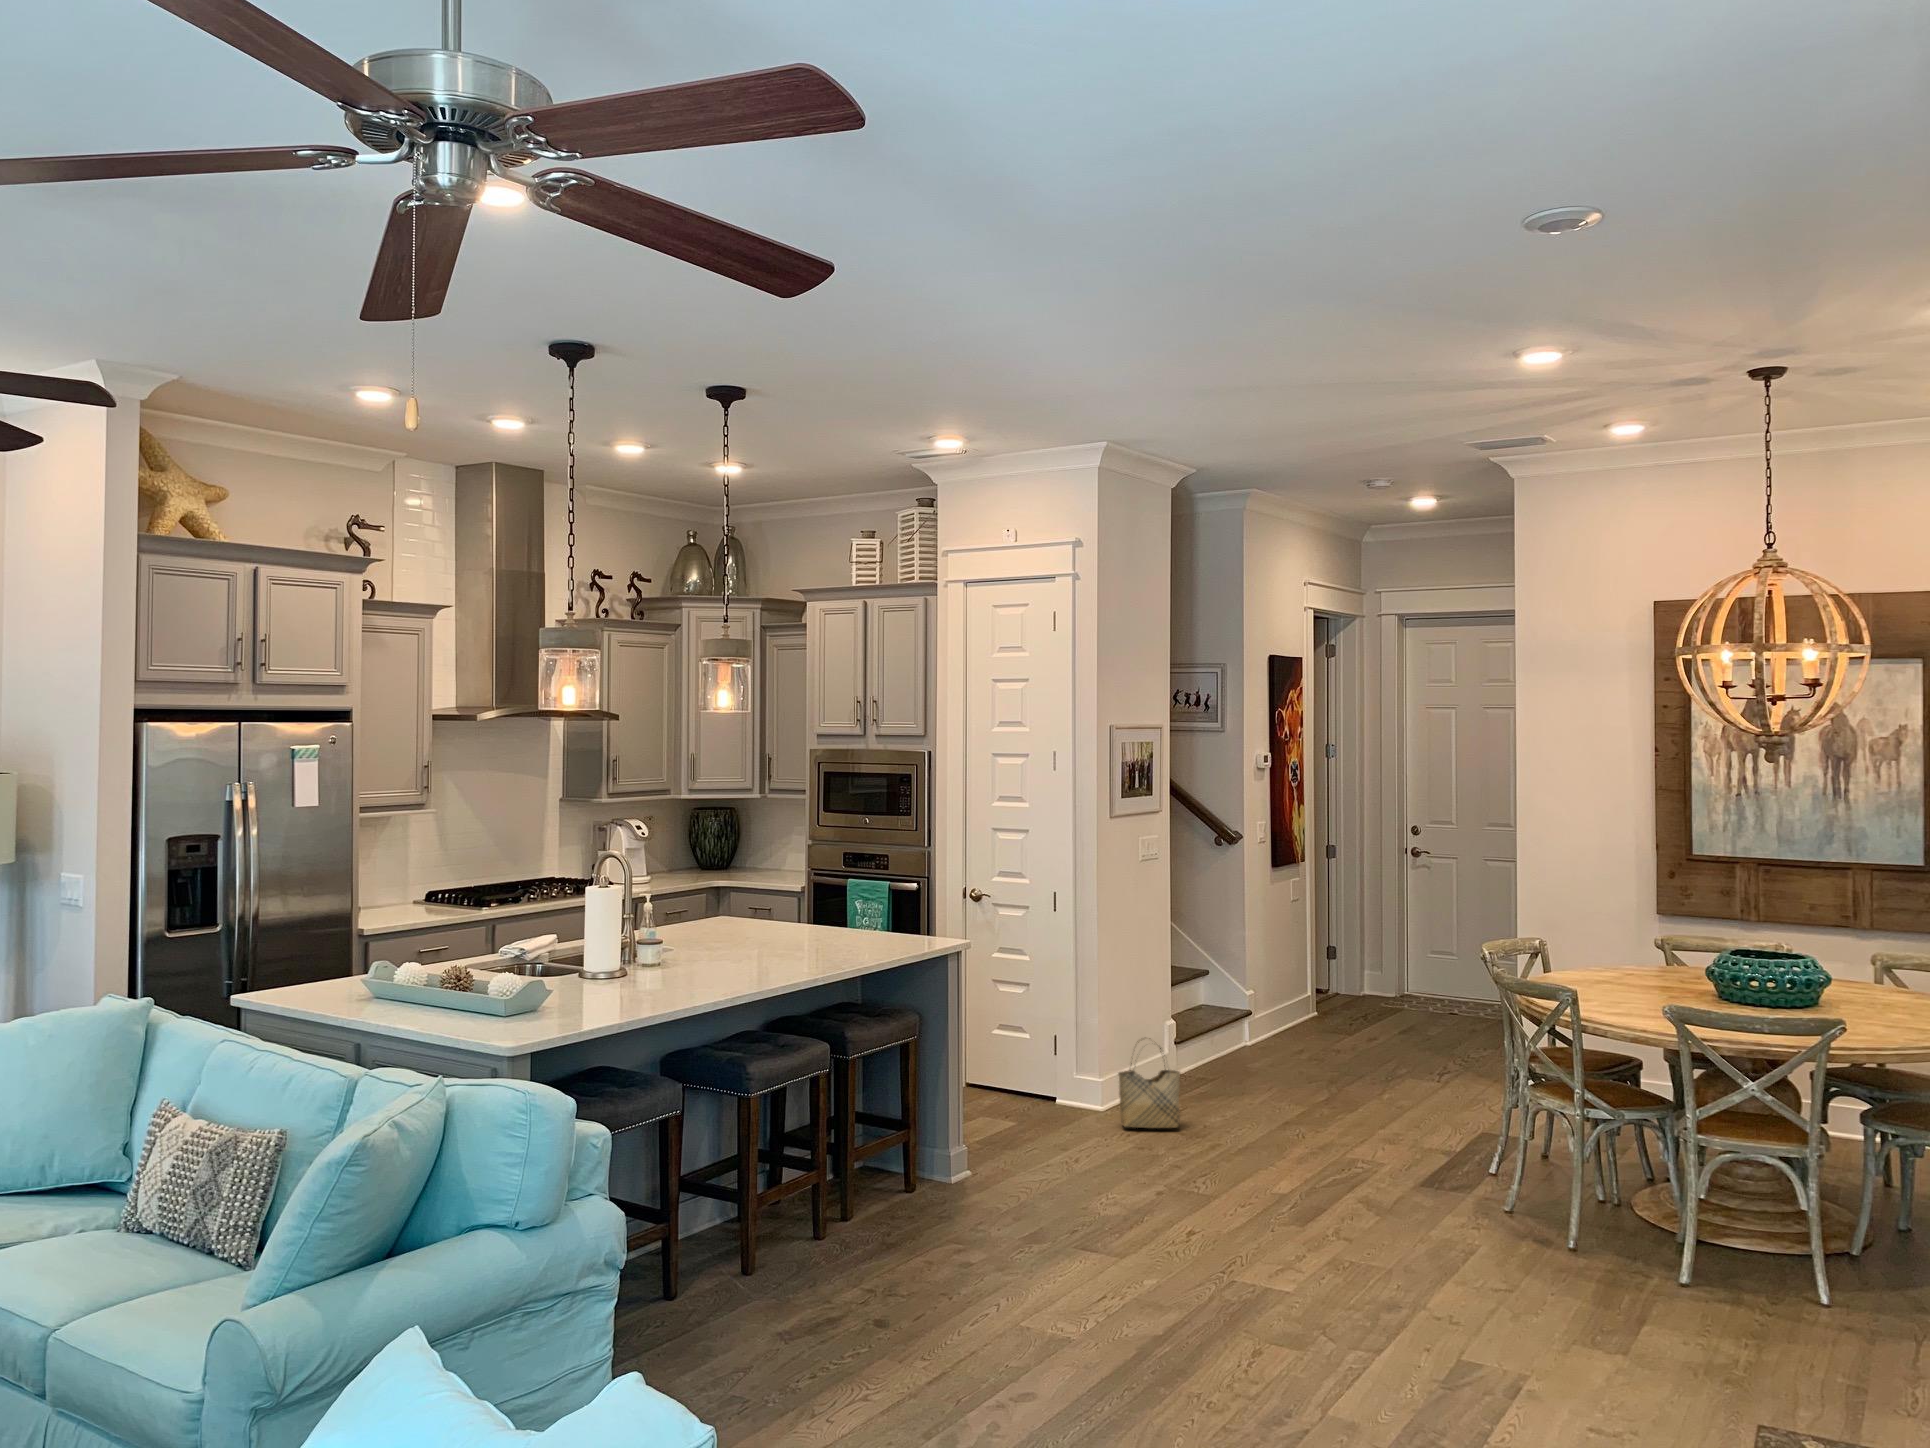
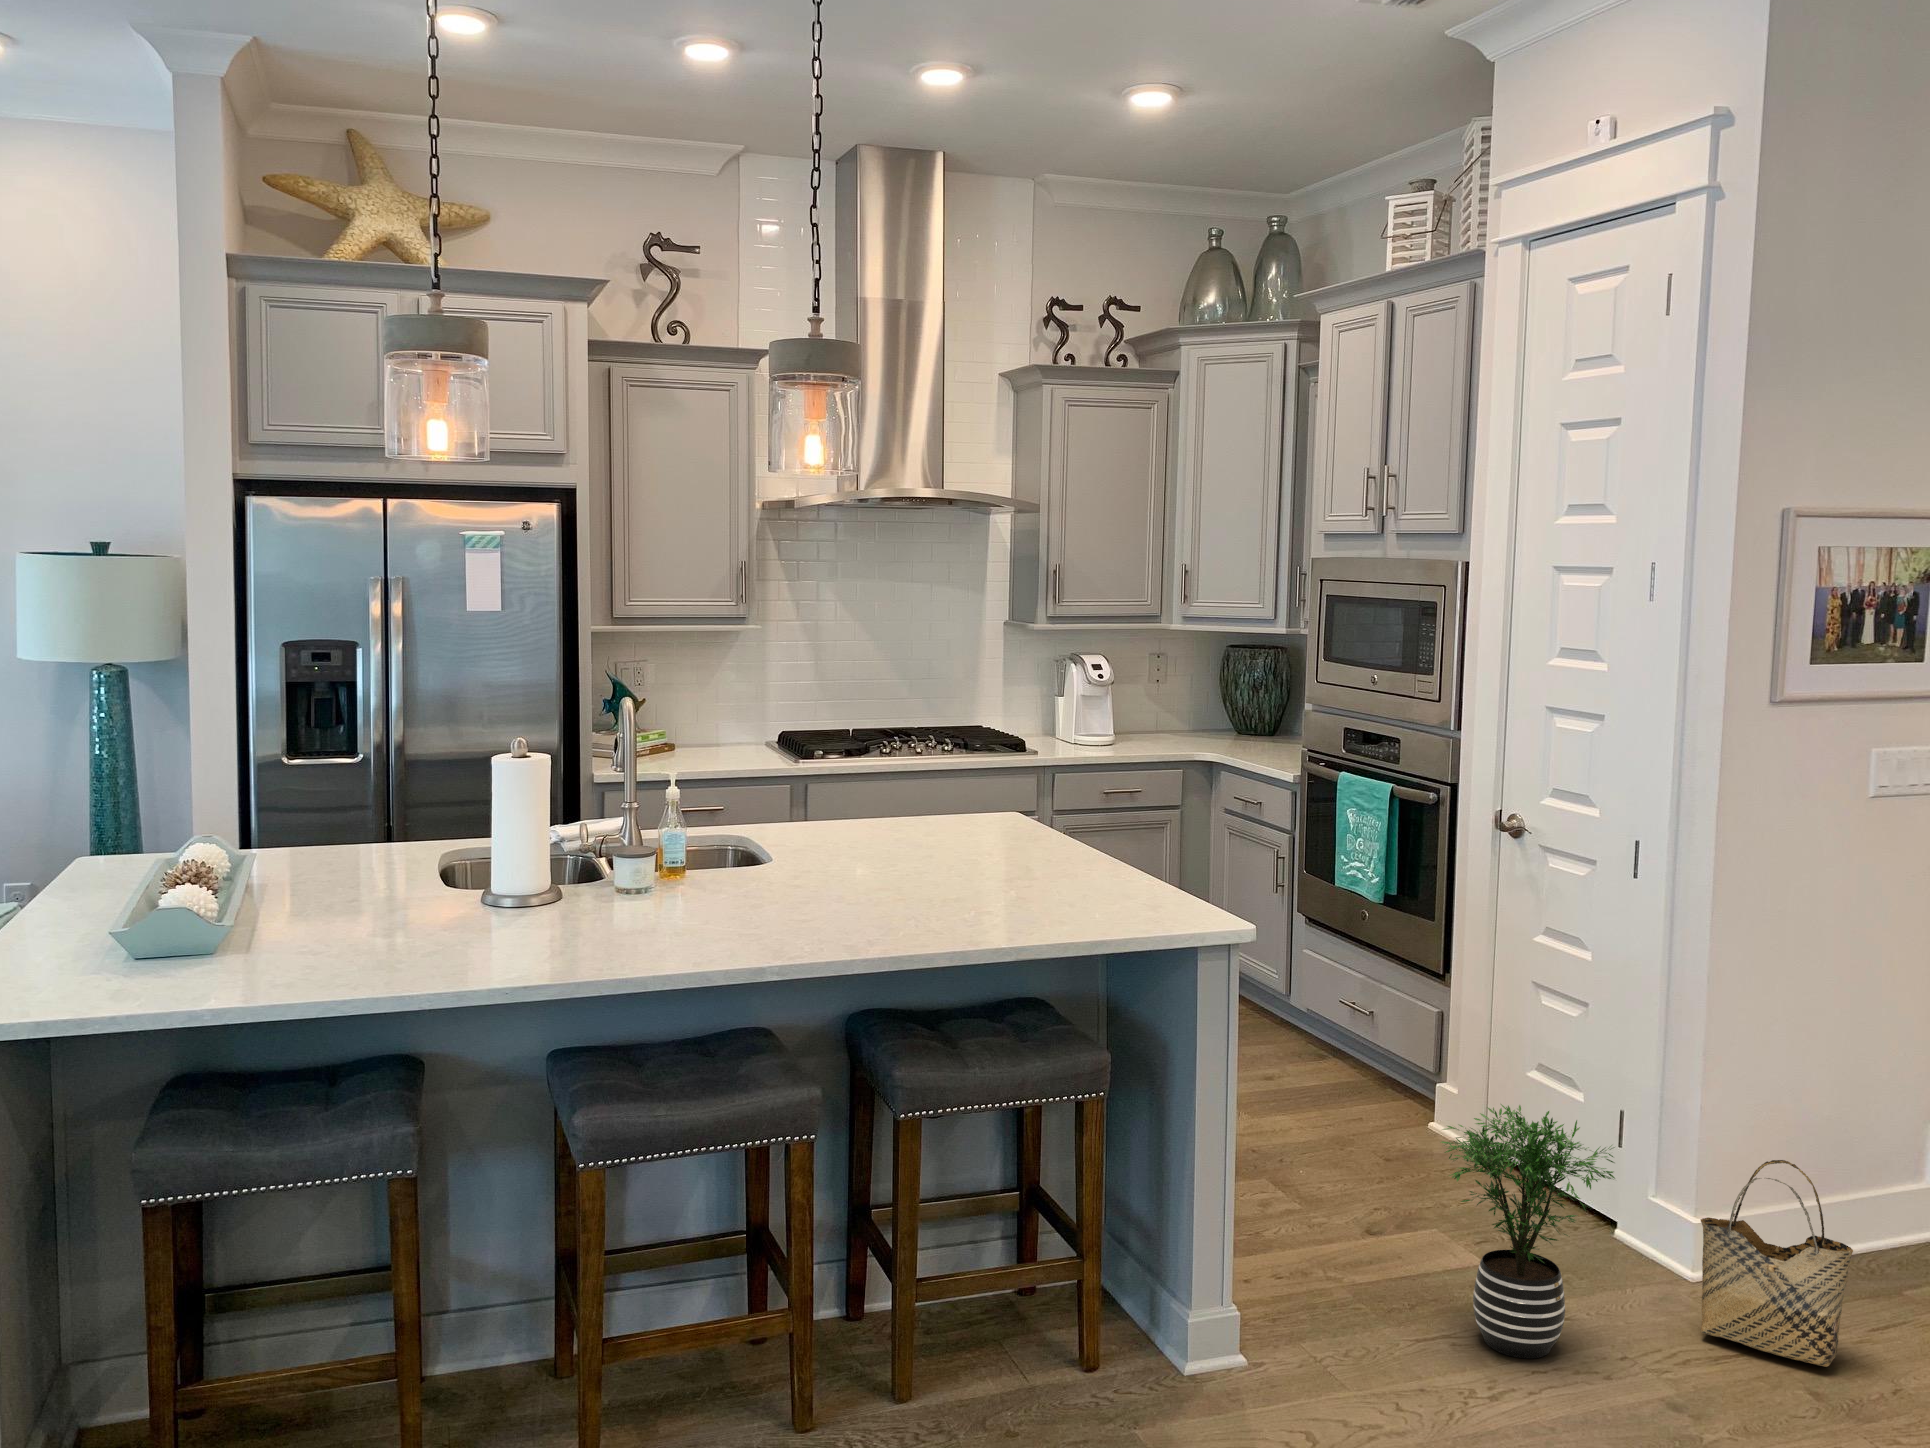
potted plant: none [1015,1029,1101,1152] -> present [1441,1104,1615,1358]

